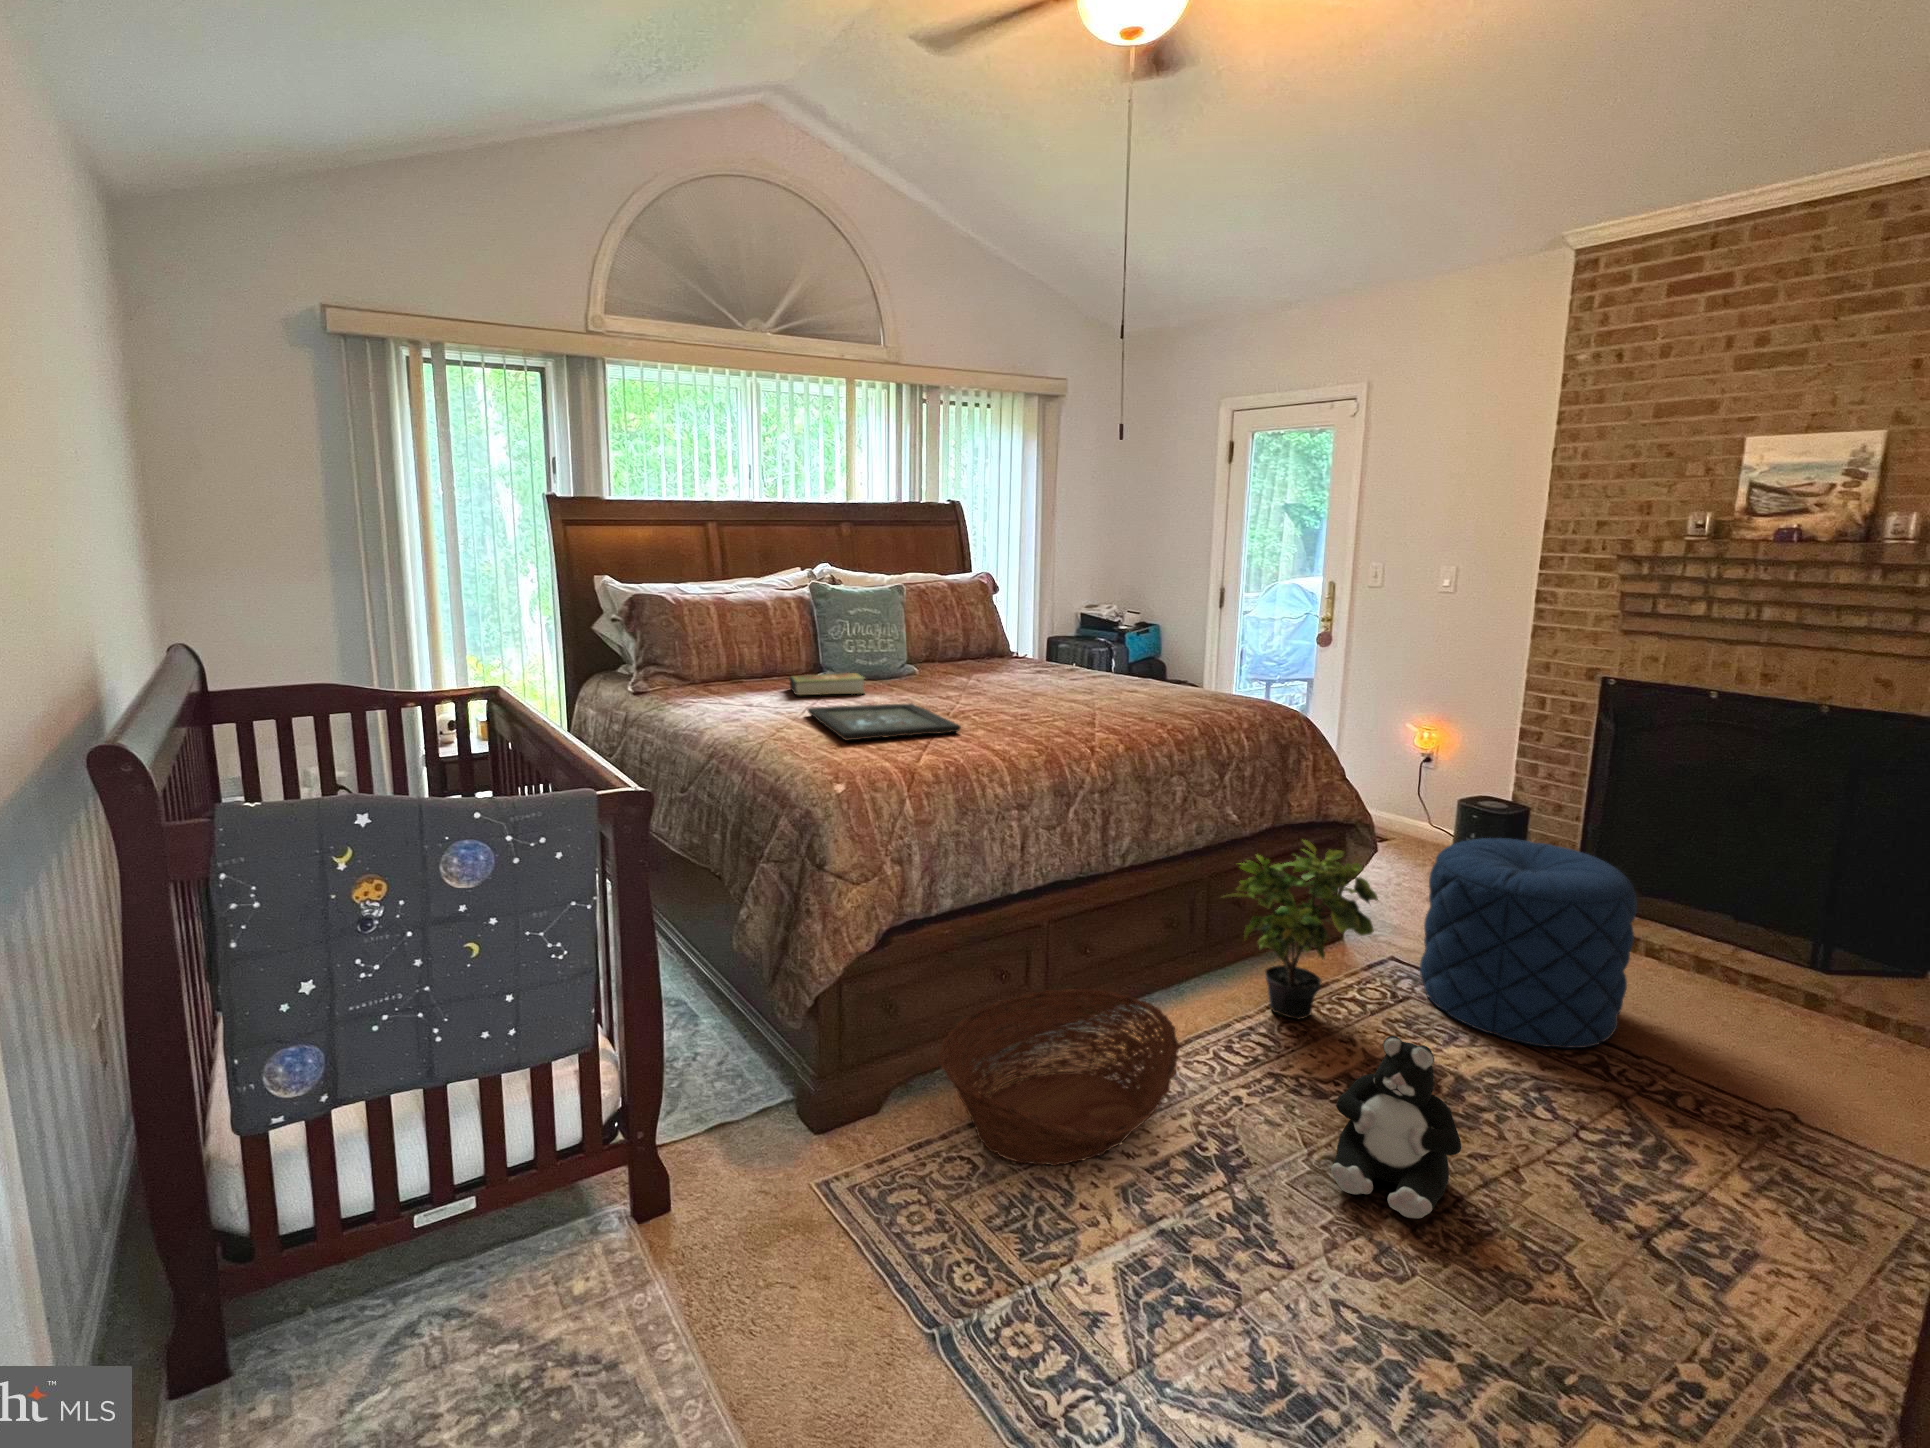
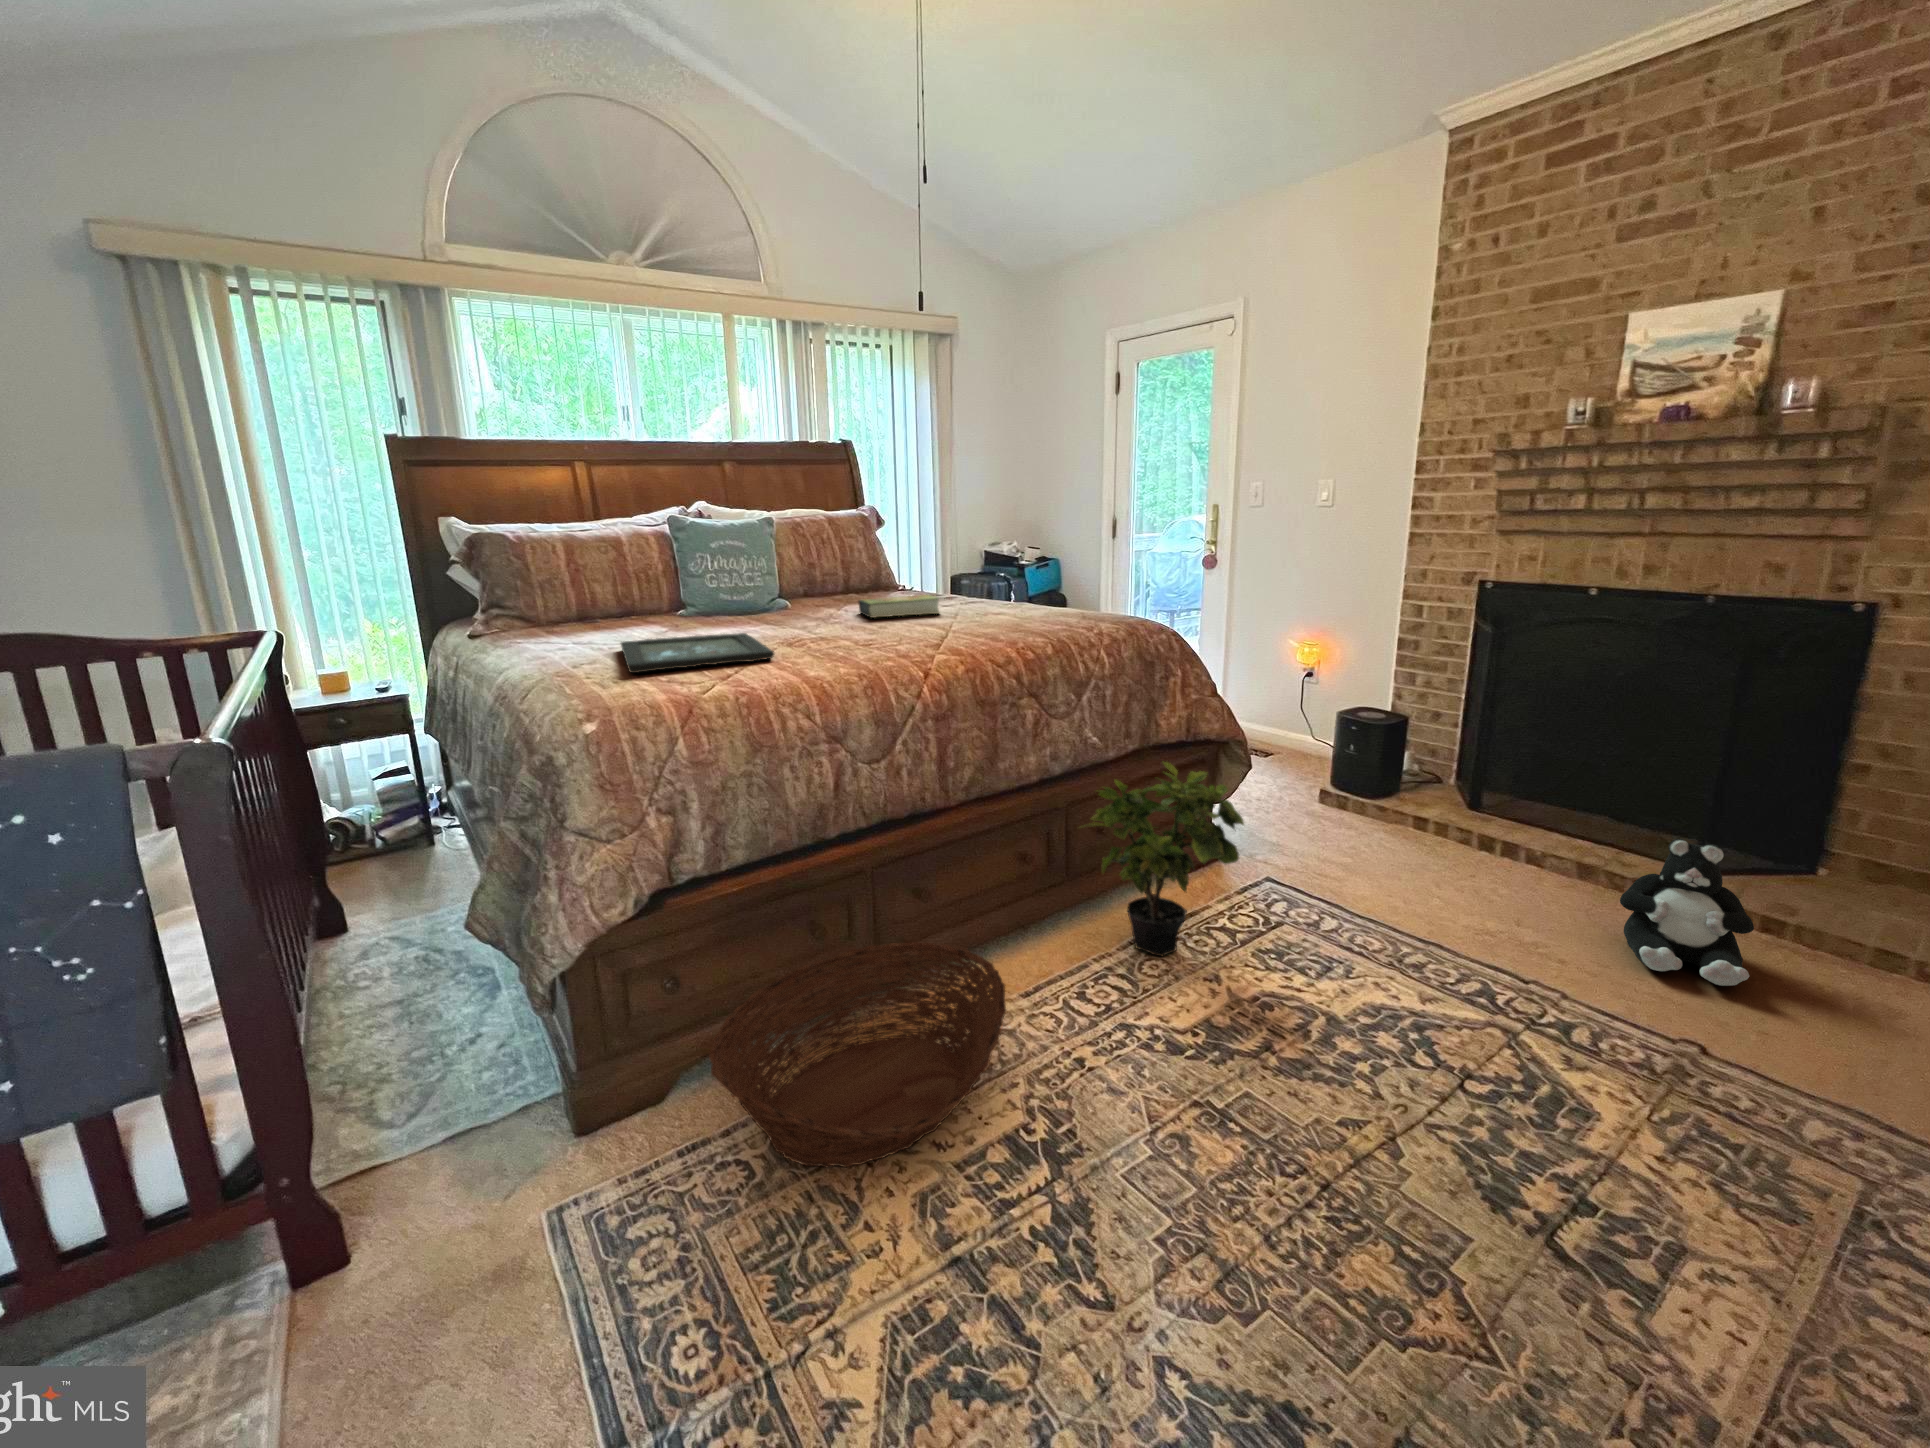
book: present [789,673,864,695] -> present [859,595,939,618]
pouf: present [1420,838,1637,1048] -> none [1294,750,1522,975]
plush toy: present [1331,1036,1461,1218] -> present [1620,839,1754,986]

